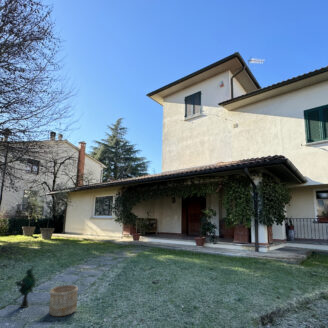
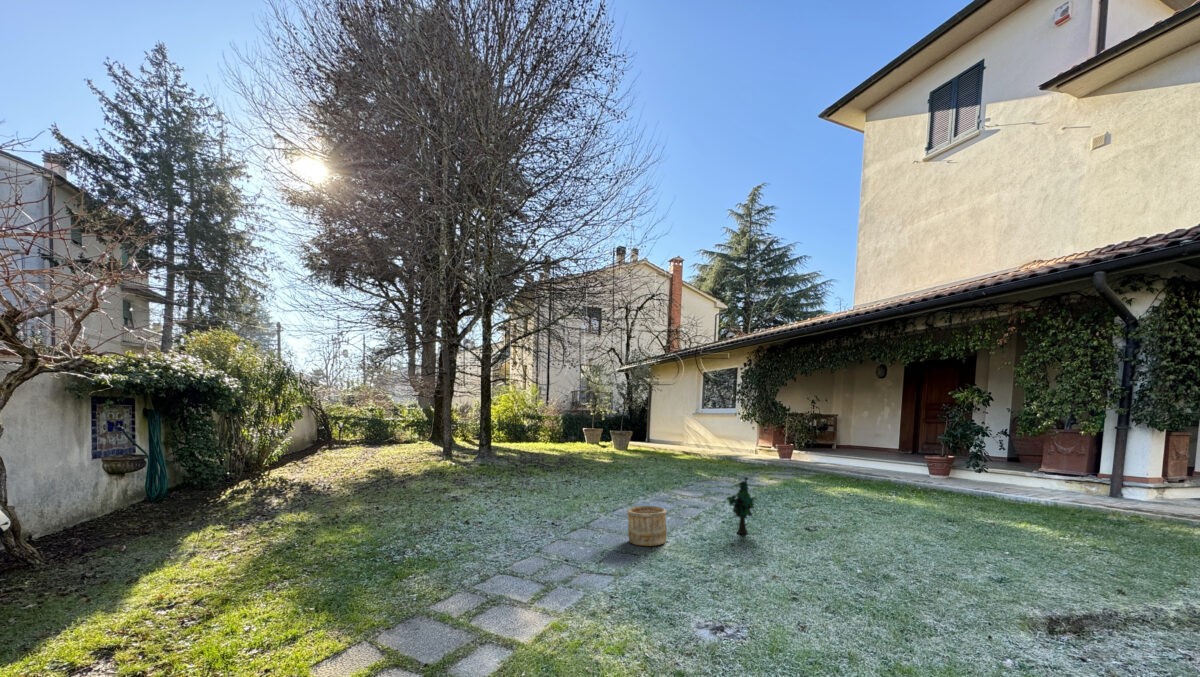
decorative plant: present [16,266,38,308] -> present [727,477,756,534]

